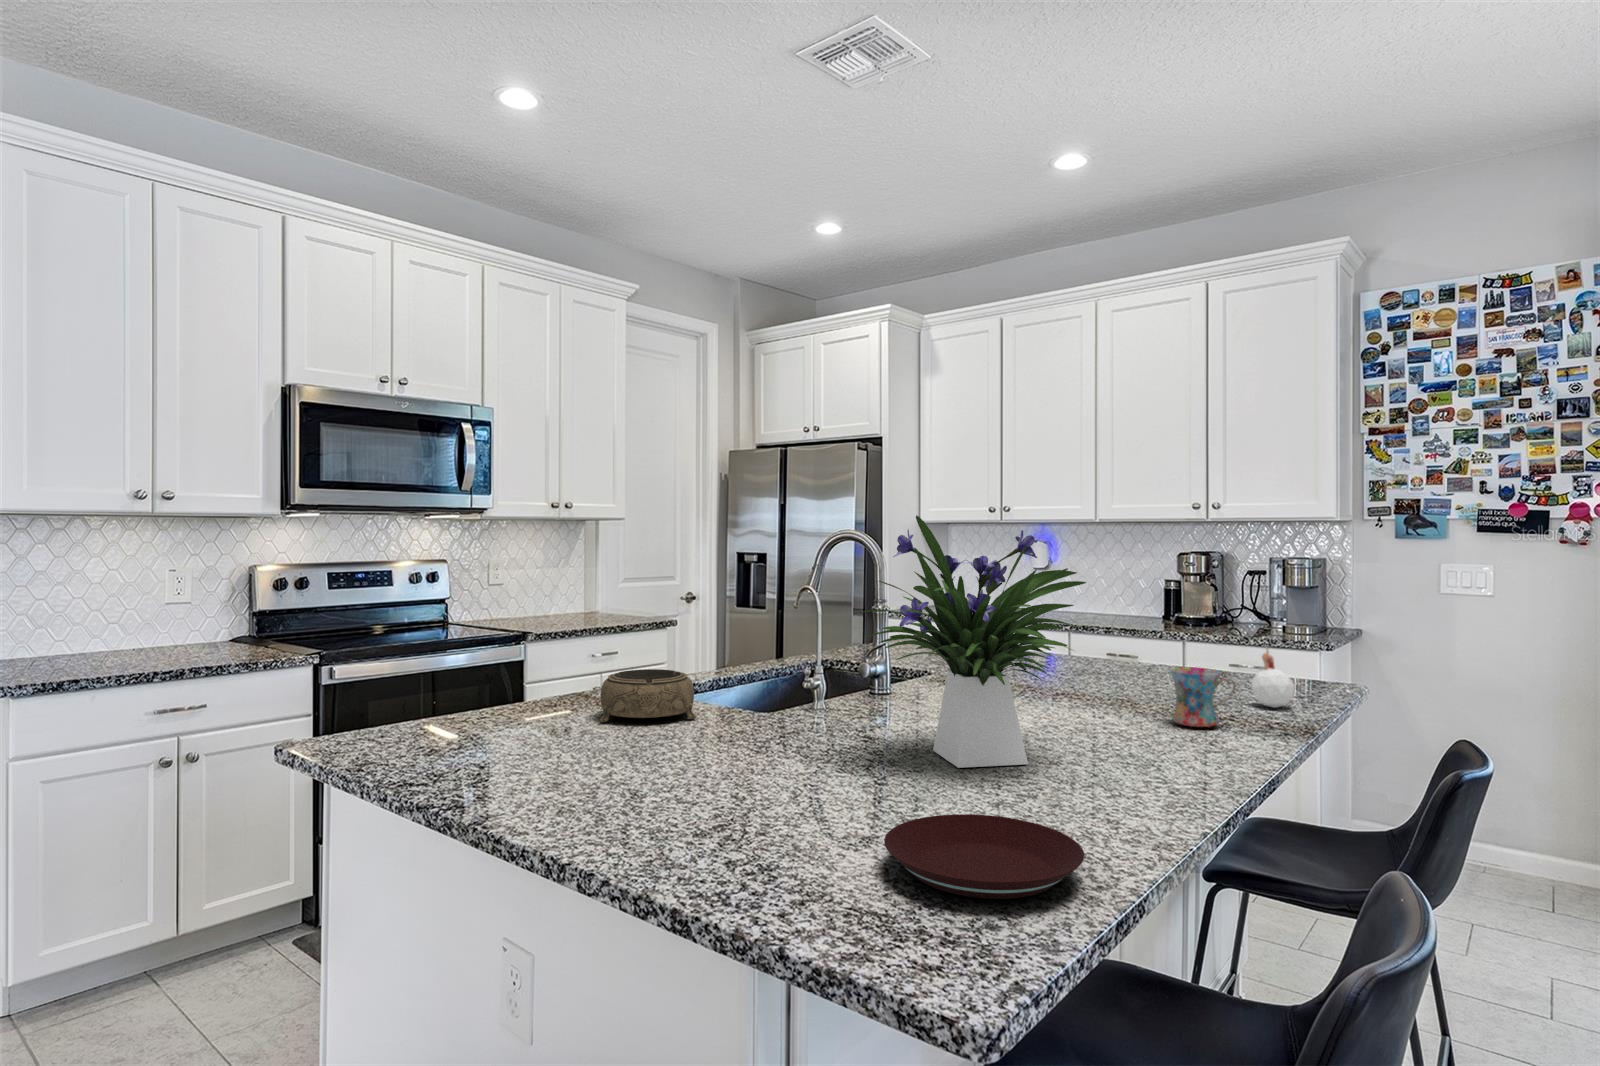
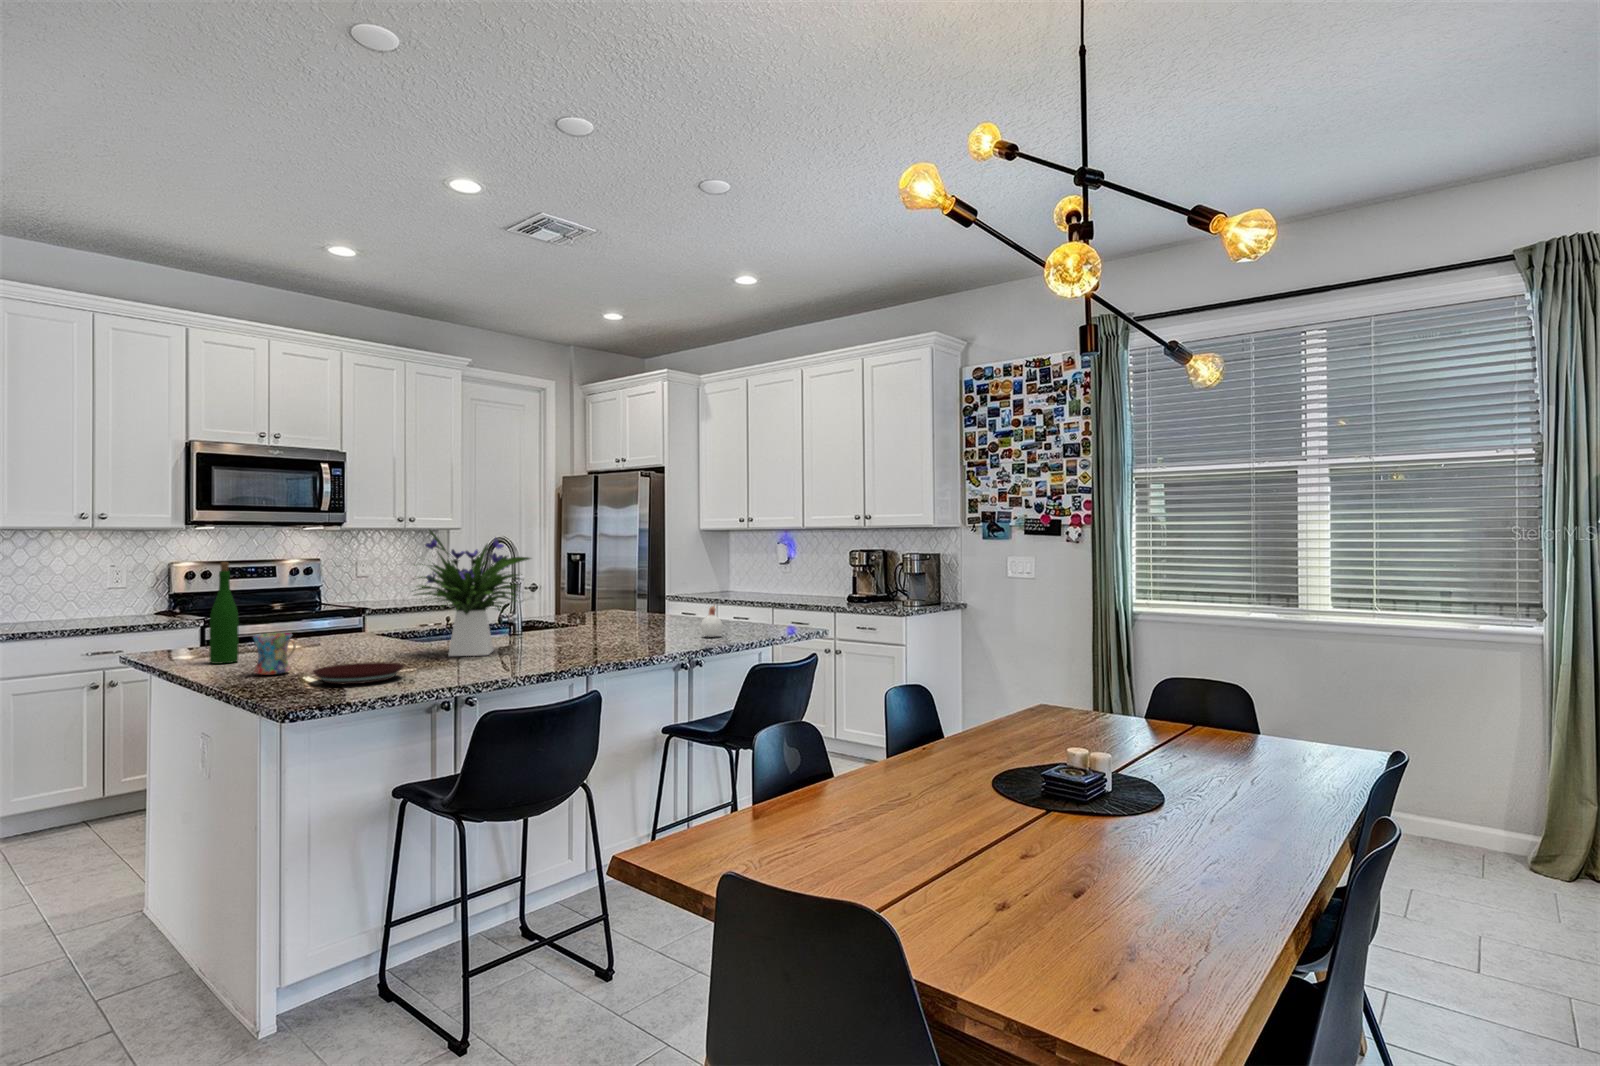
wine bottle: none [518,581,574,795] -> present [210,562,239,664]
mug: present [1170,667,1236,727] -> present [253,633,296,675]
decorative bowl: present [600,669,696,722] -> none [305,616,368,643]

